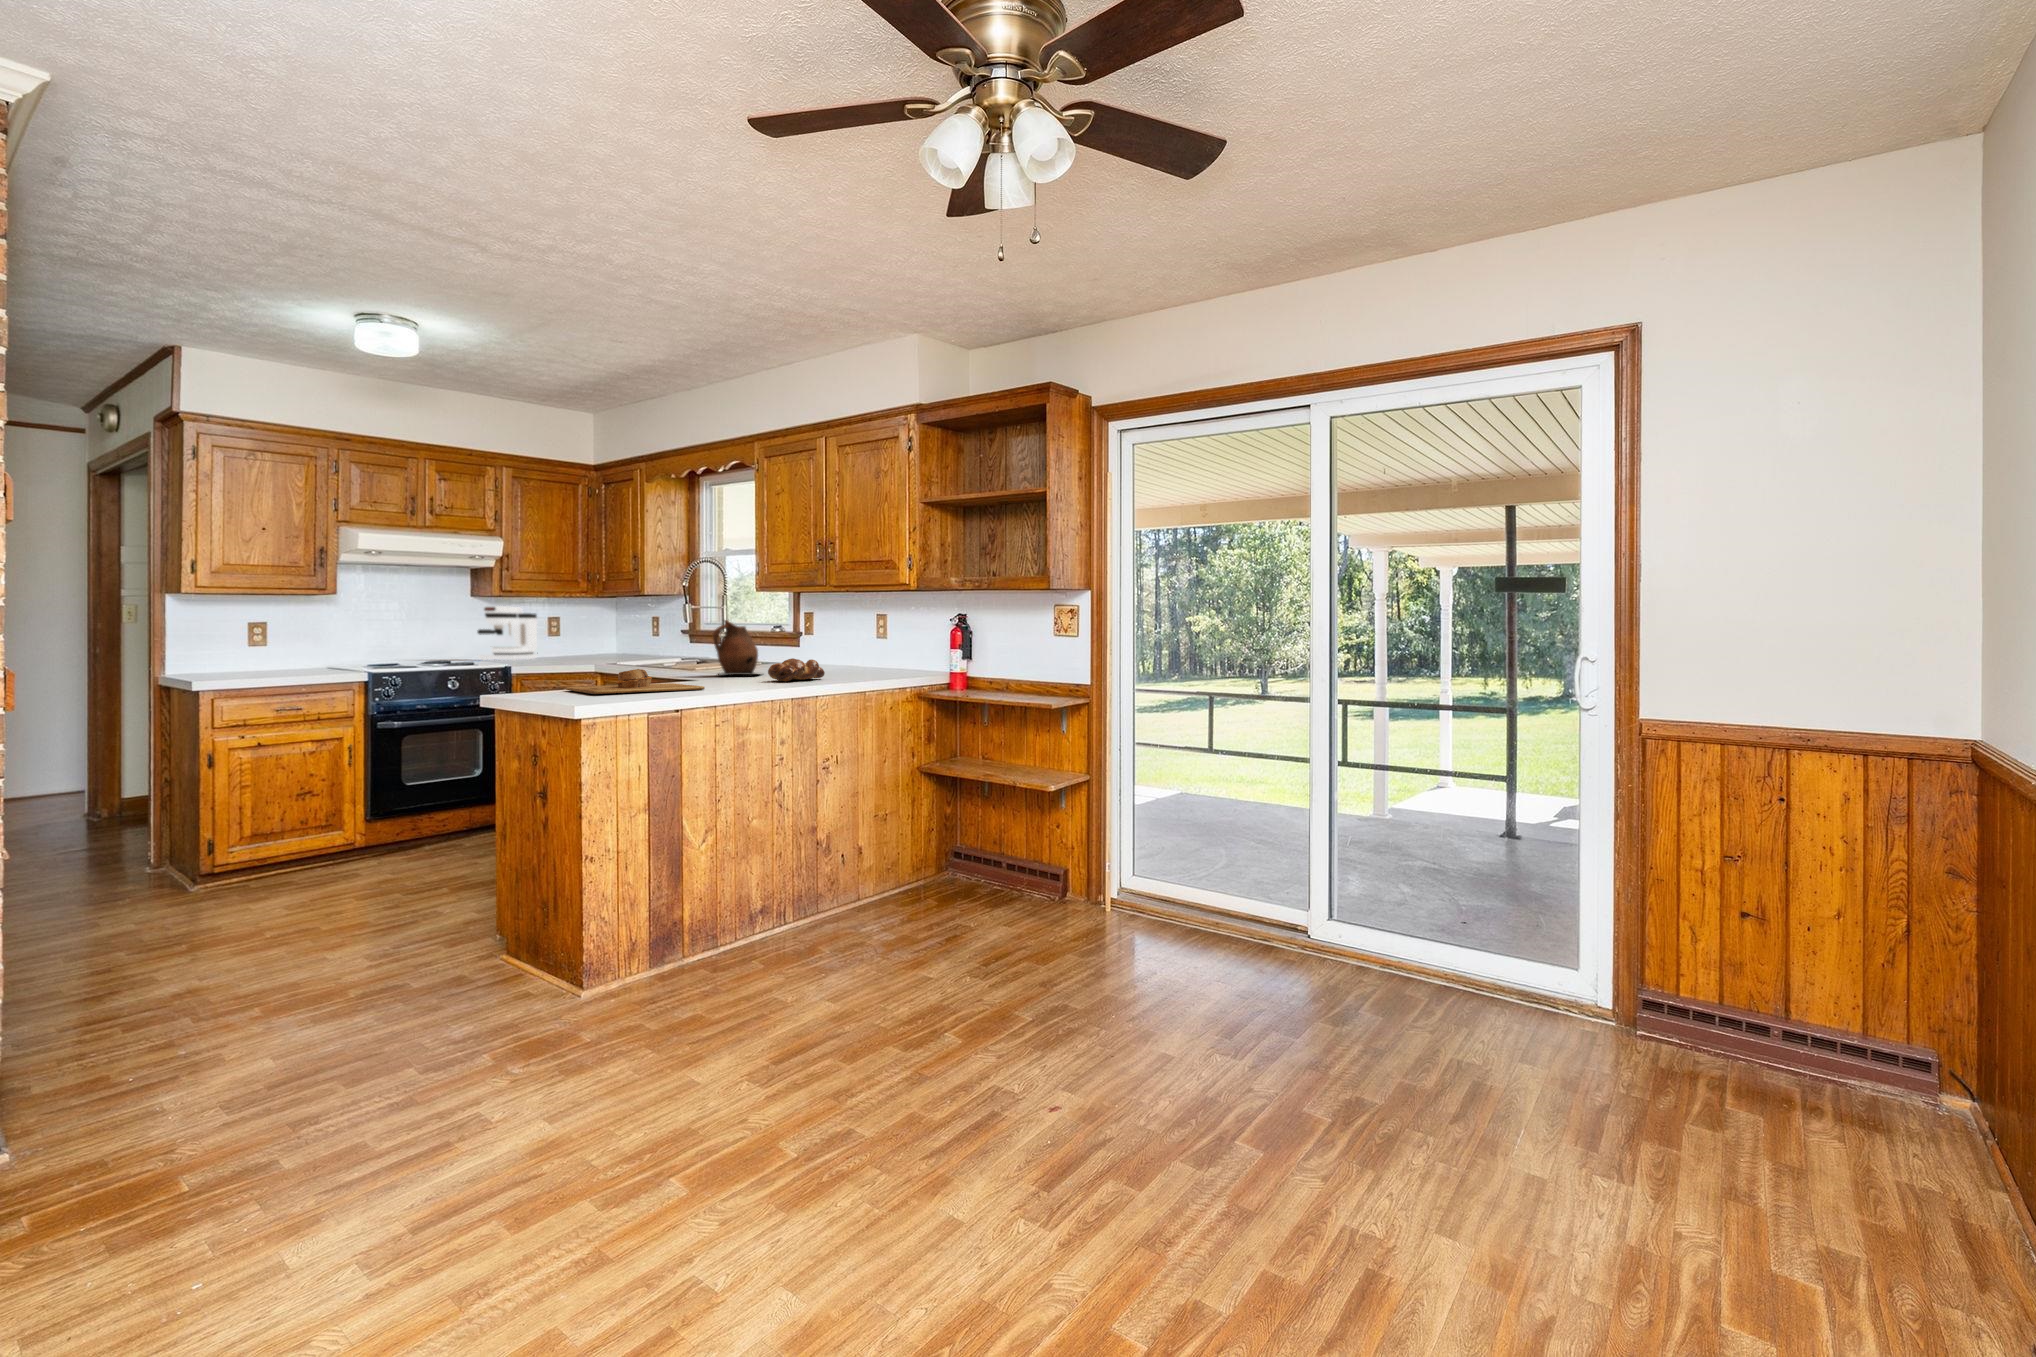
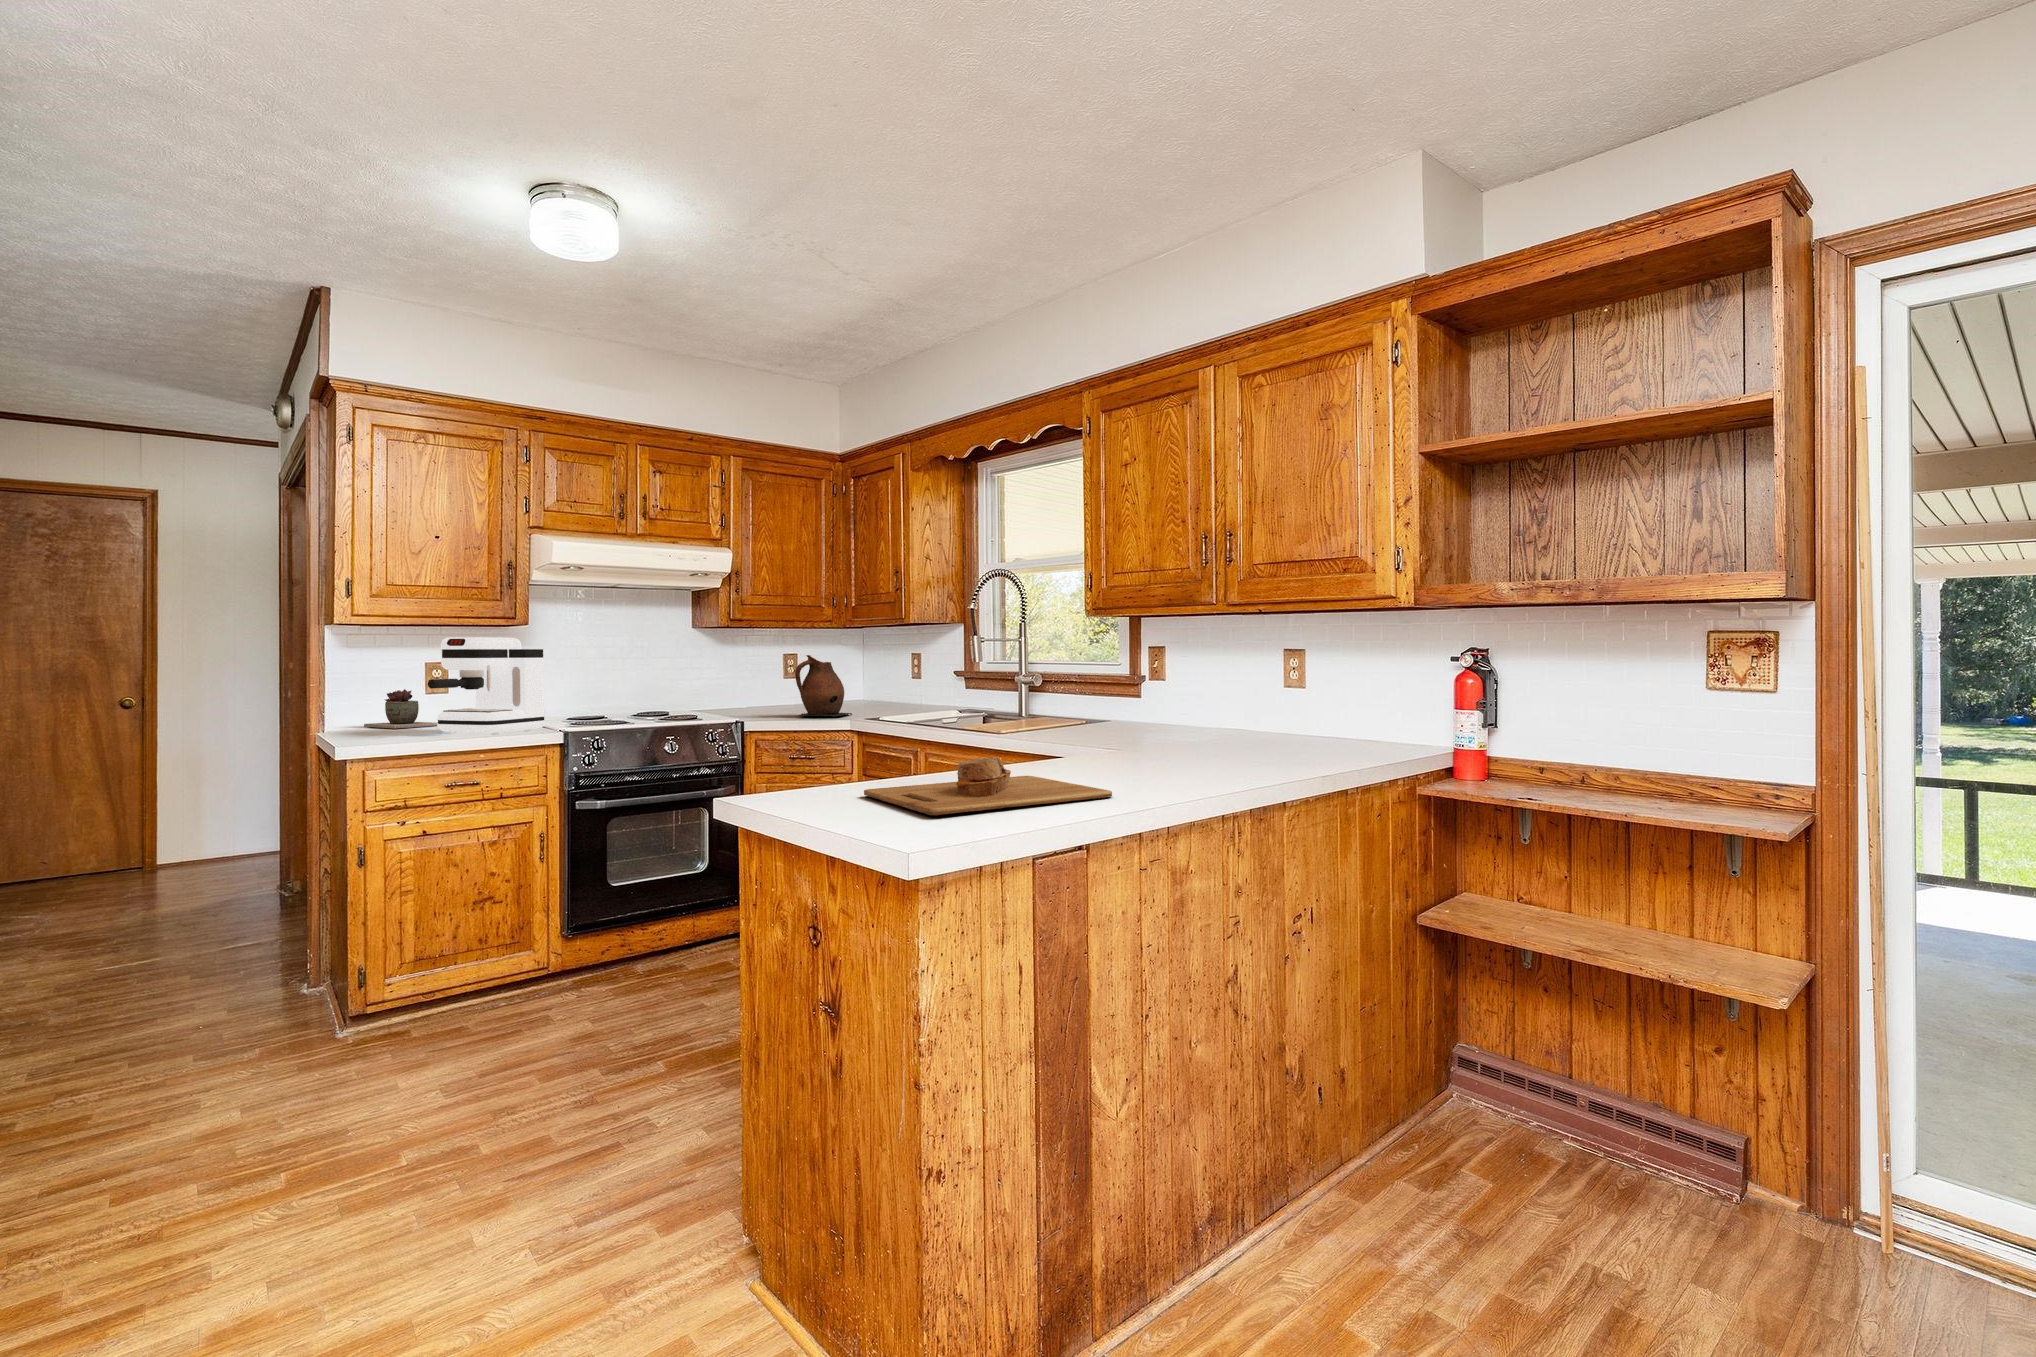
coffee maker: present [478,606,537,661] -> present [428,637,545,735]
ceramic pitcher: present [713,620,758,675] -> present [795,655,852,717]
succulent plant: none [198,642,264,671] -> present [364,689,438,729]
bread loaf: present [768,658,825,681] -> none [1177,726,1262,769]

